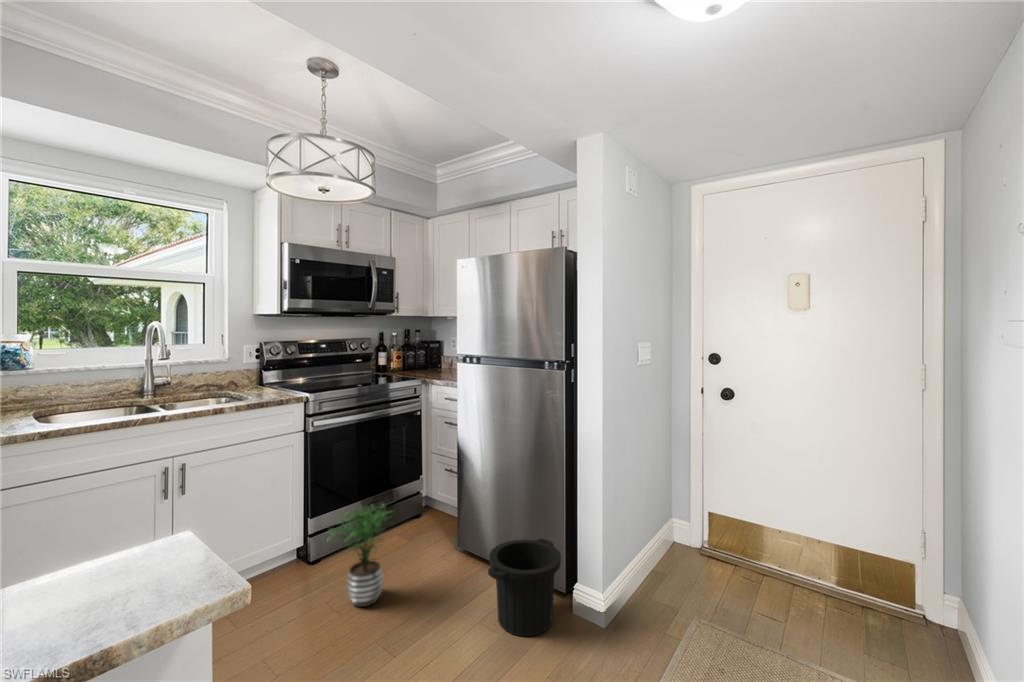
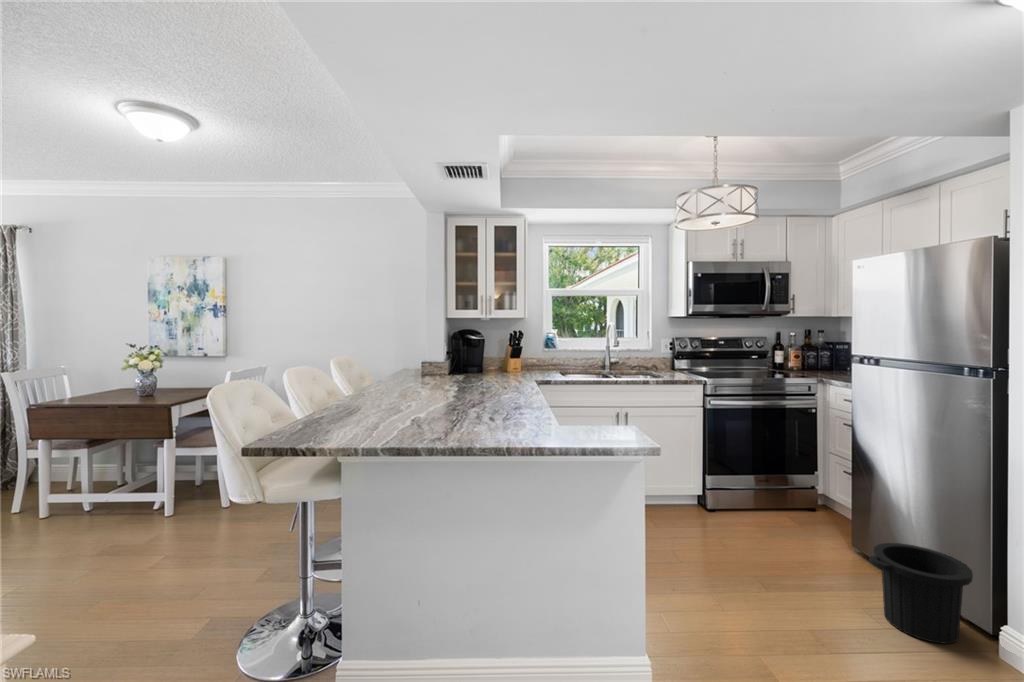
potted plant: present [327,507,390,607] -> none [717,472,780,556]

